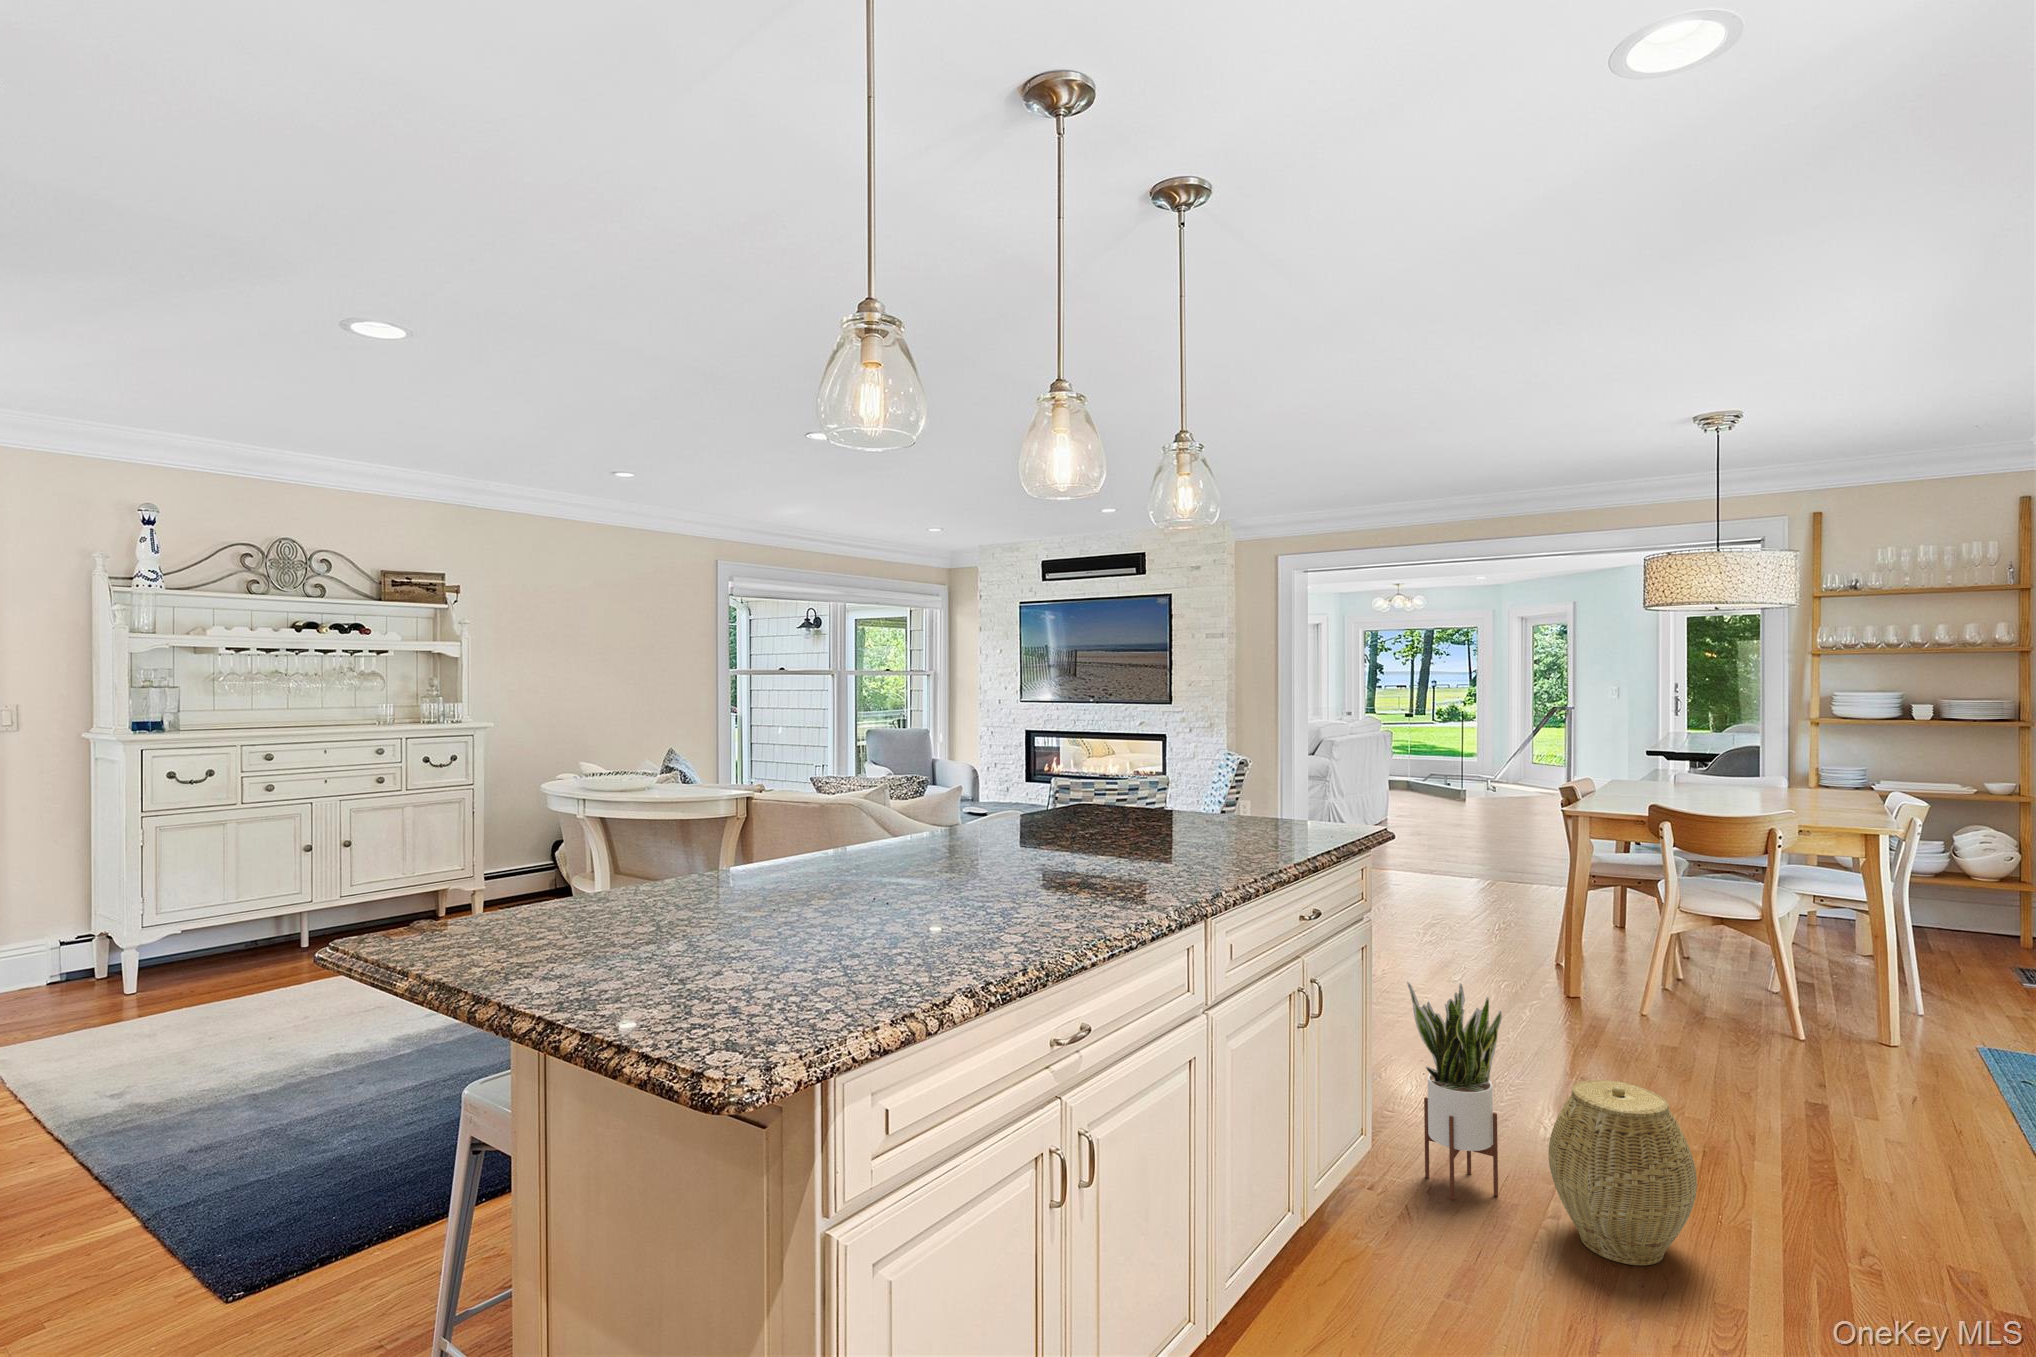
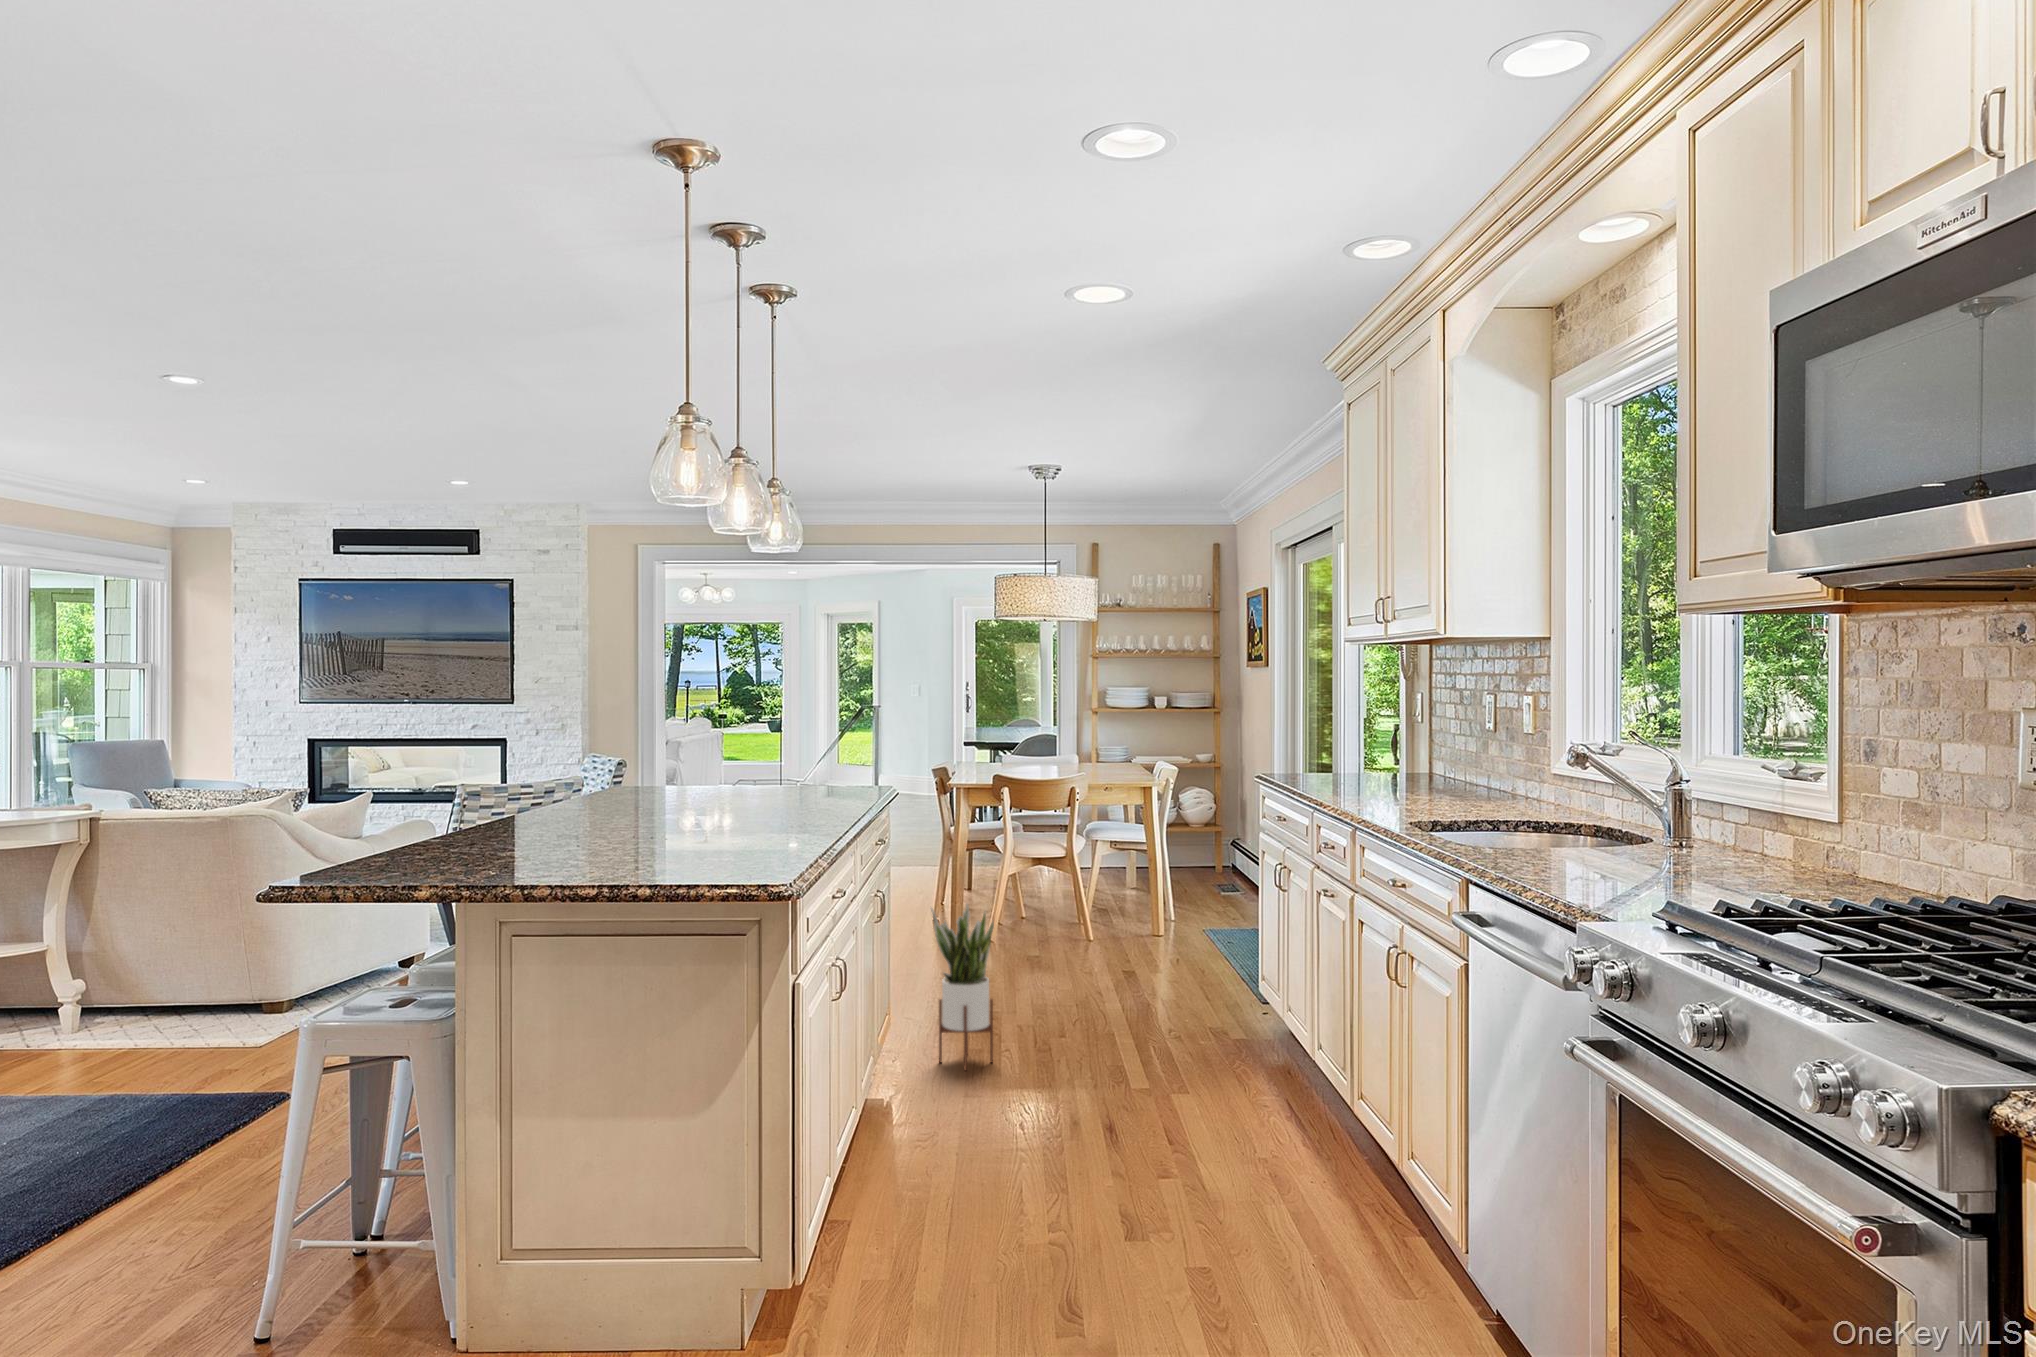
woven basket: present [1549,1080,1697,1265] -> none [1035,956,1127,1078]

